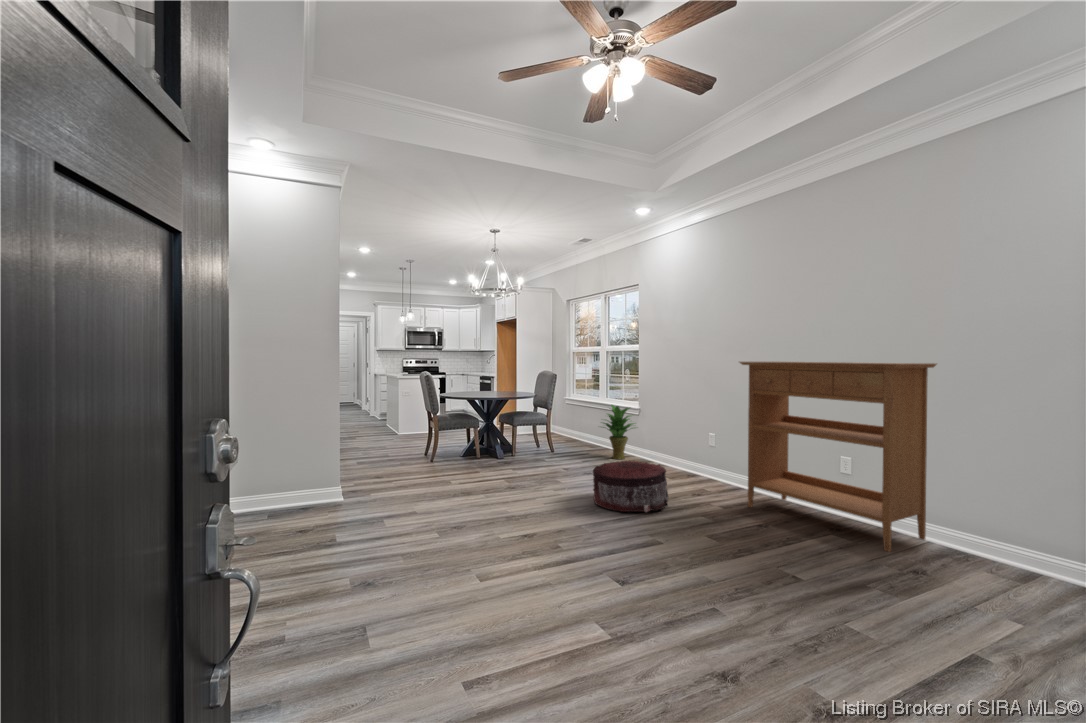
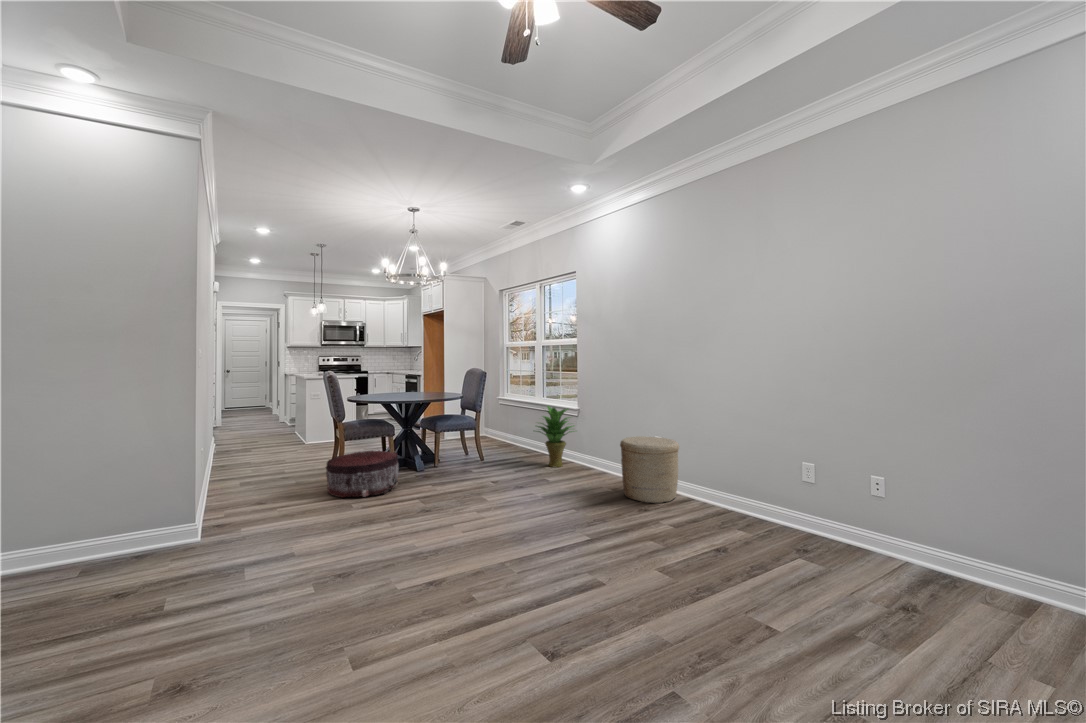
console table: present [740,362,936,552] -> none [689,356,915,580]
woven basket: none [677,432,731,490] -> present [620,436,679,503]
pouf: present [593,461,668,512] -> present [326,450,399,497]

